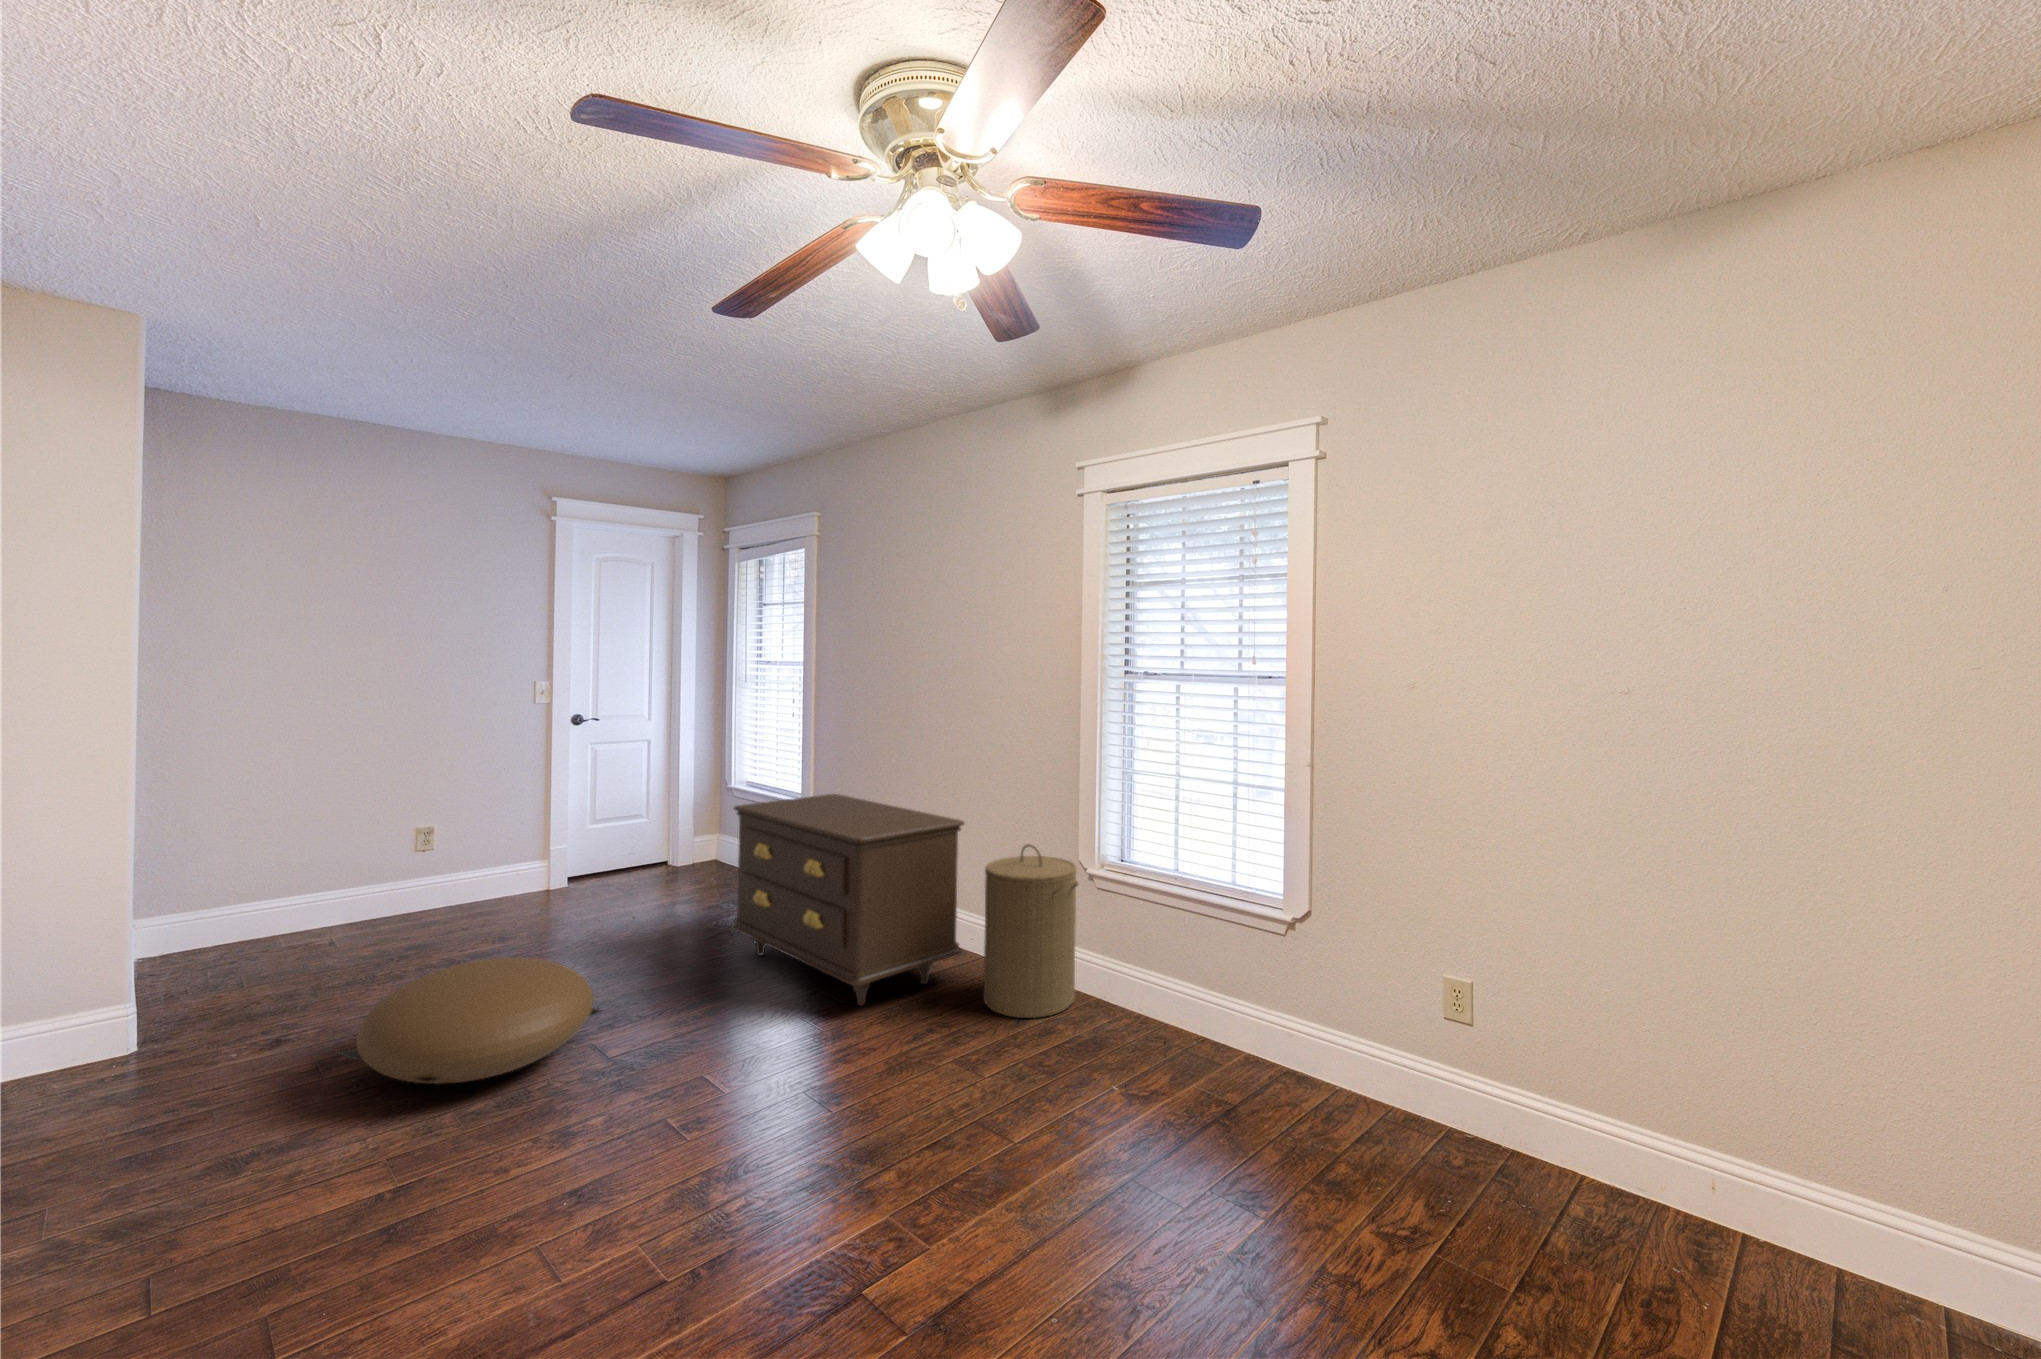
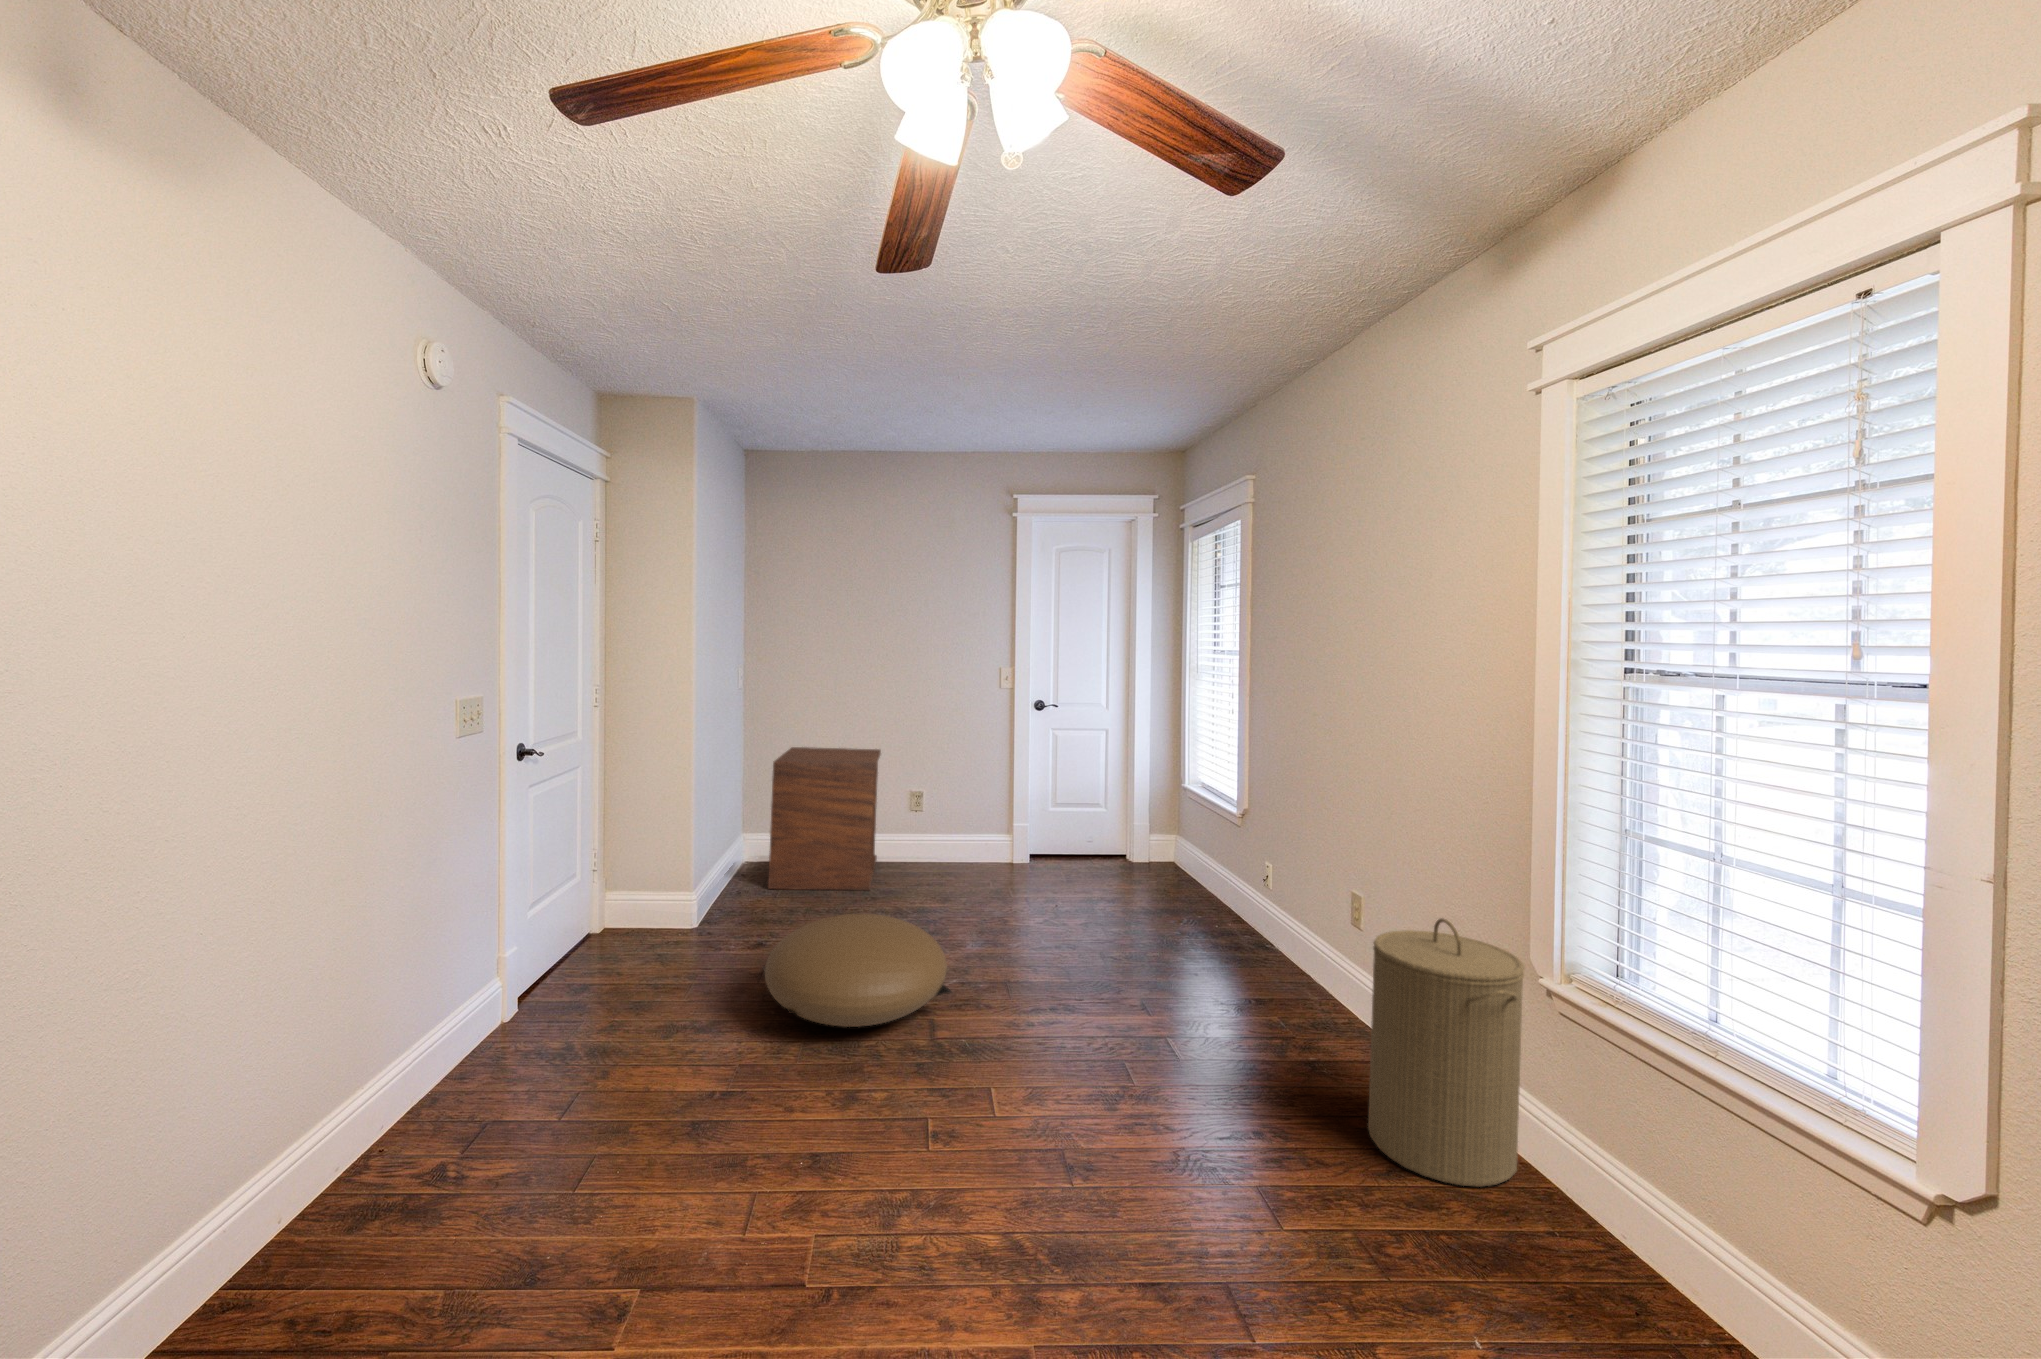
side table: none [213,789,390,984] -> present [768,747,881,891]
dresser: present [731,794,964,1005] -> none [1116,805,1363,1074]

